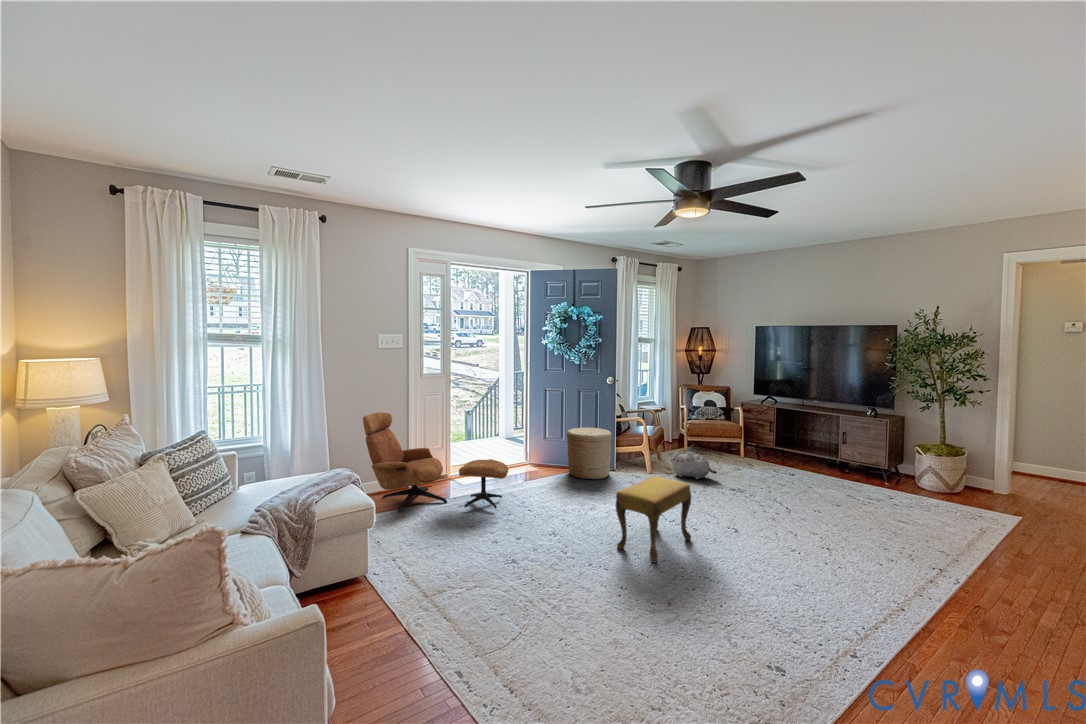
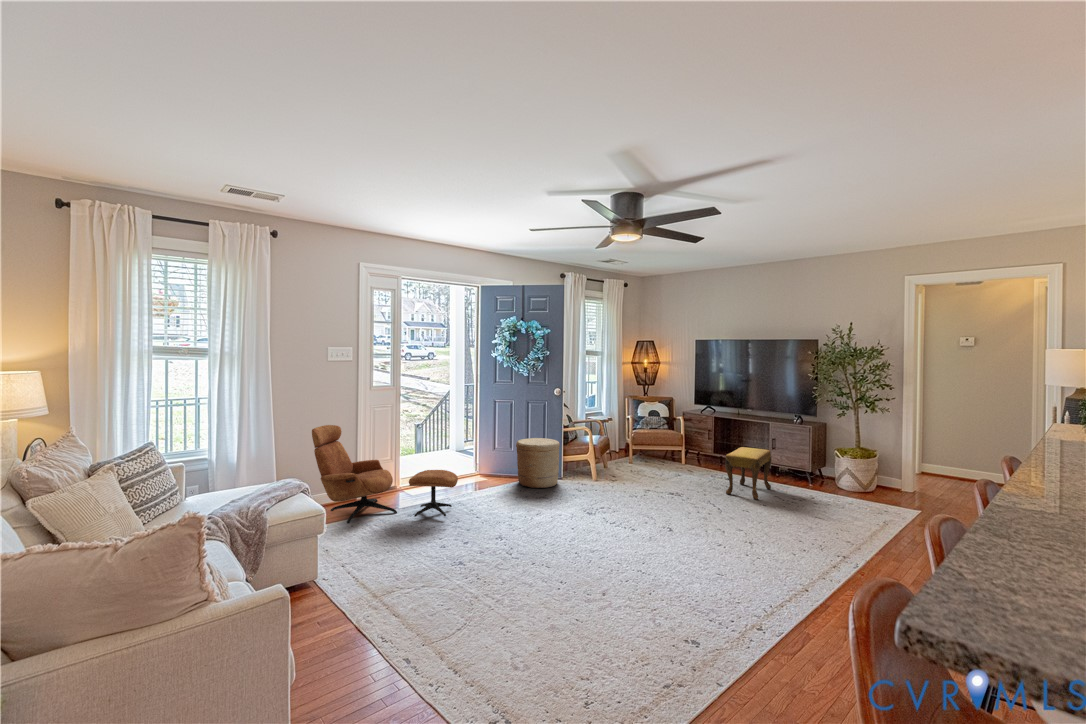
plush toy: present [672,452,717,479] -> none [616,460,658,486]
footstool: present [616,476,691,563] -> present [725,447,771,500]

